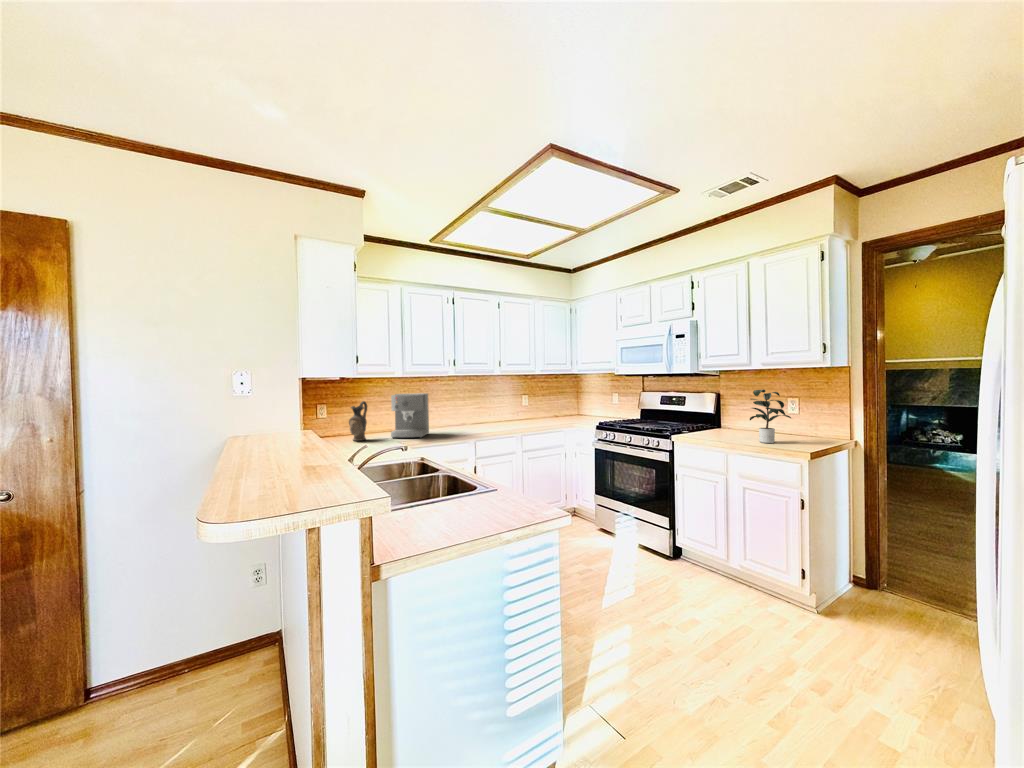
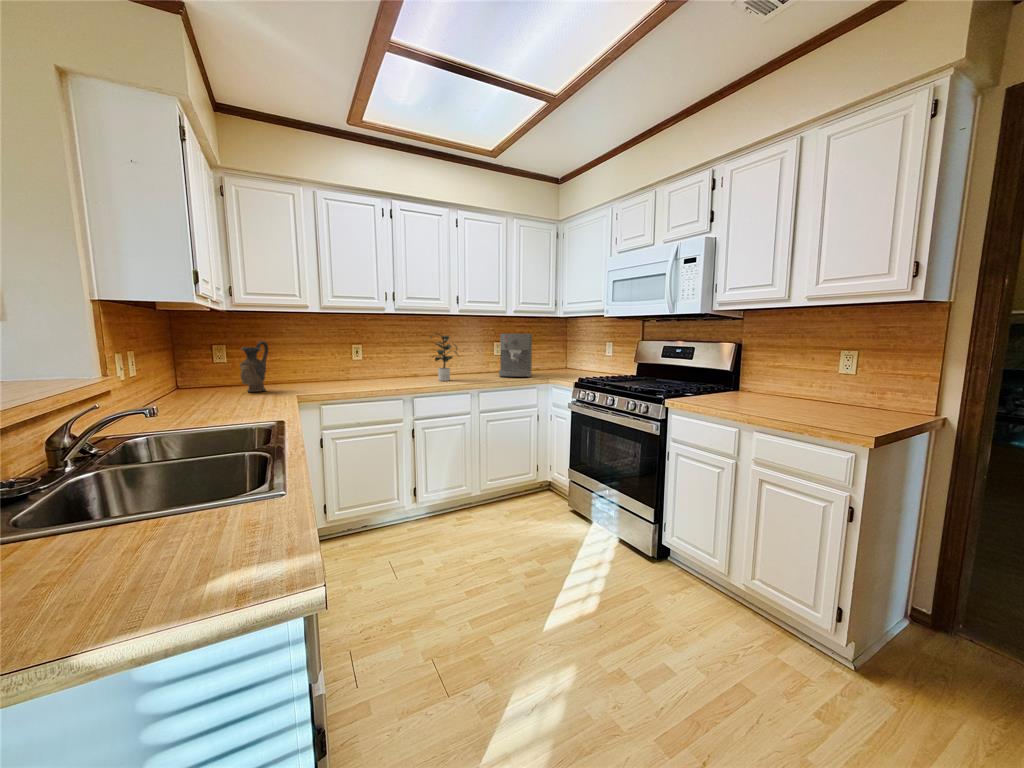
potted plant: present [750,389,791,443] -> present [430,334,457,381]
coffee maker: present [391,393,429,438] -> present [499,333,532,377]

